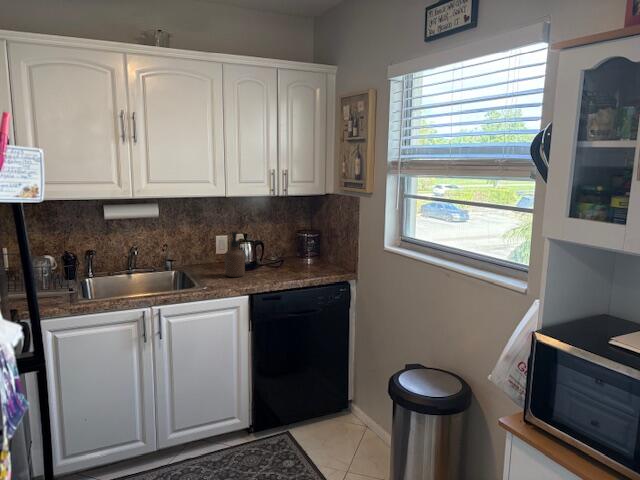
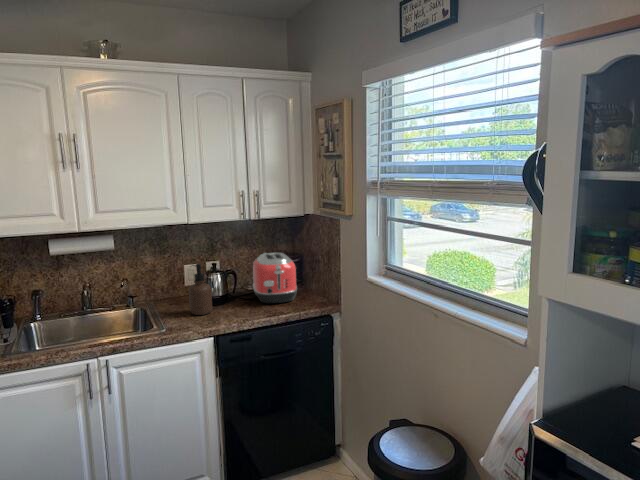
toaster: none [278,227,319,271] -> present [253,253,297,304]

